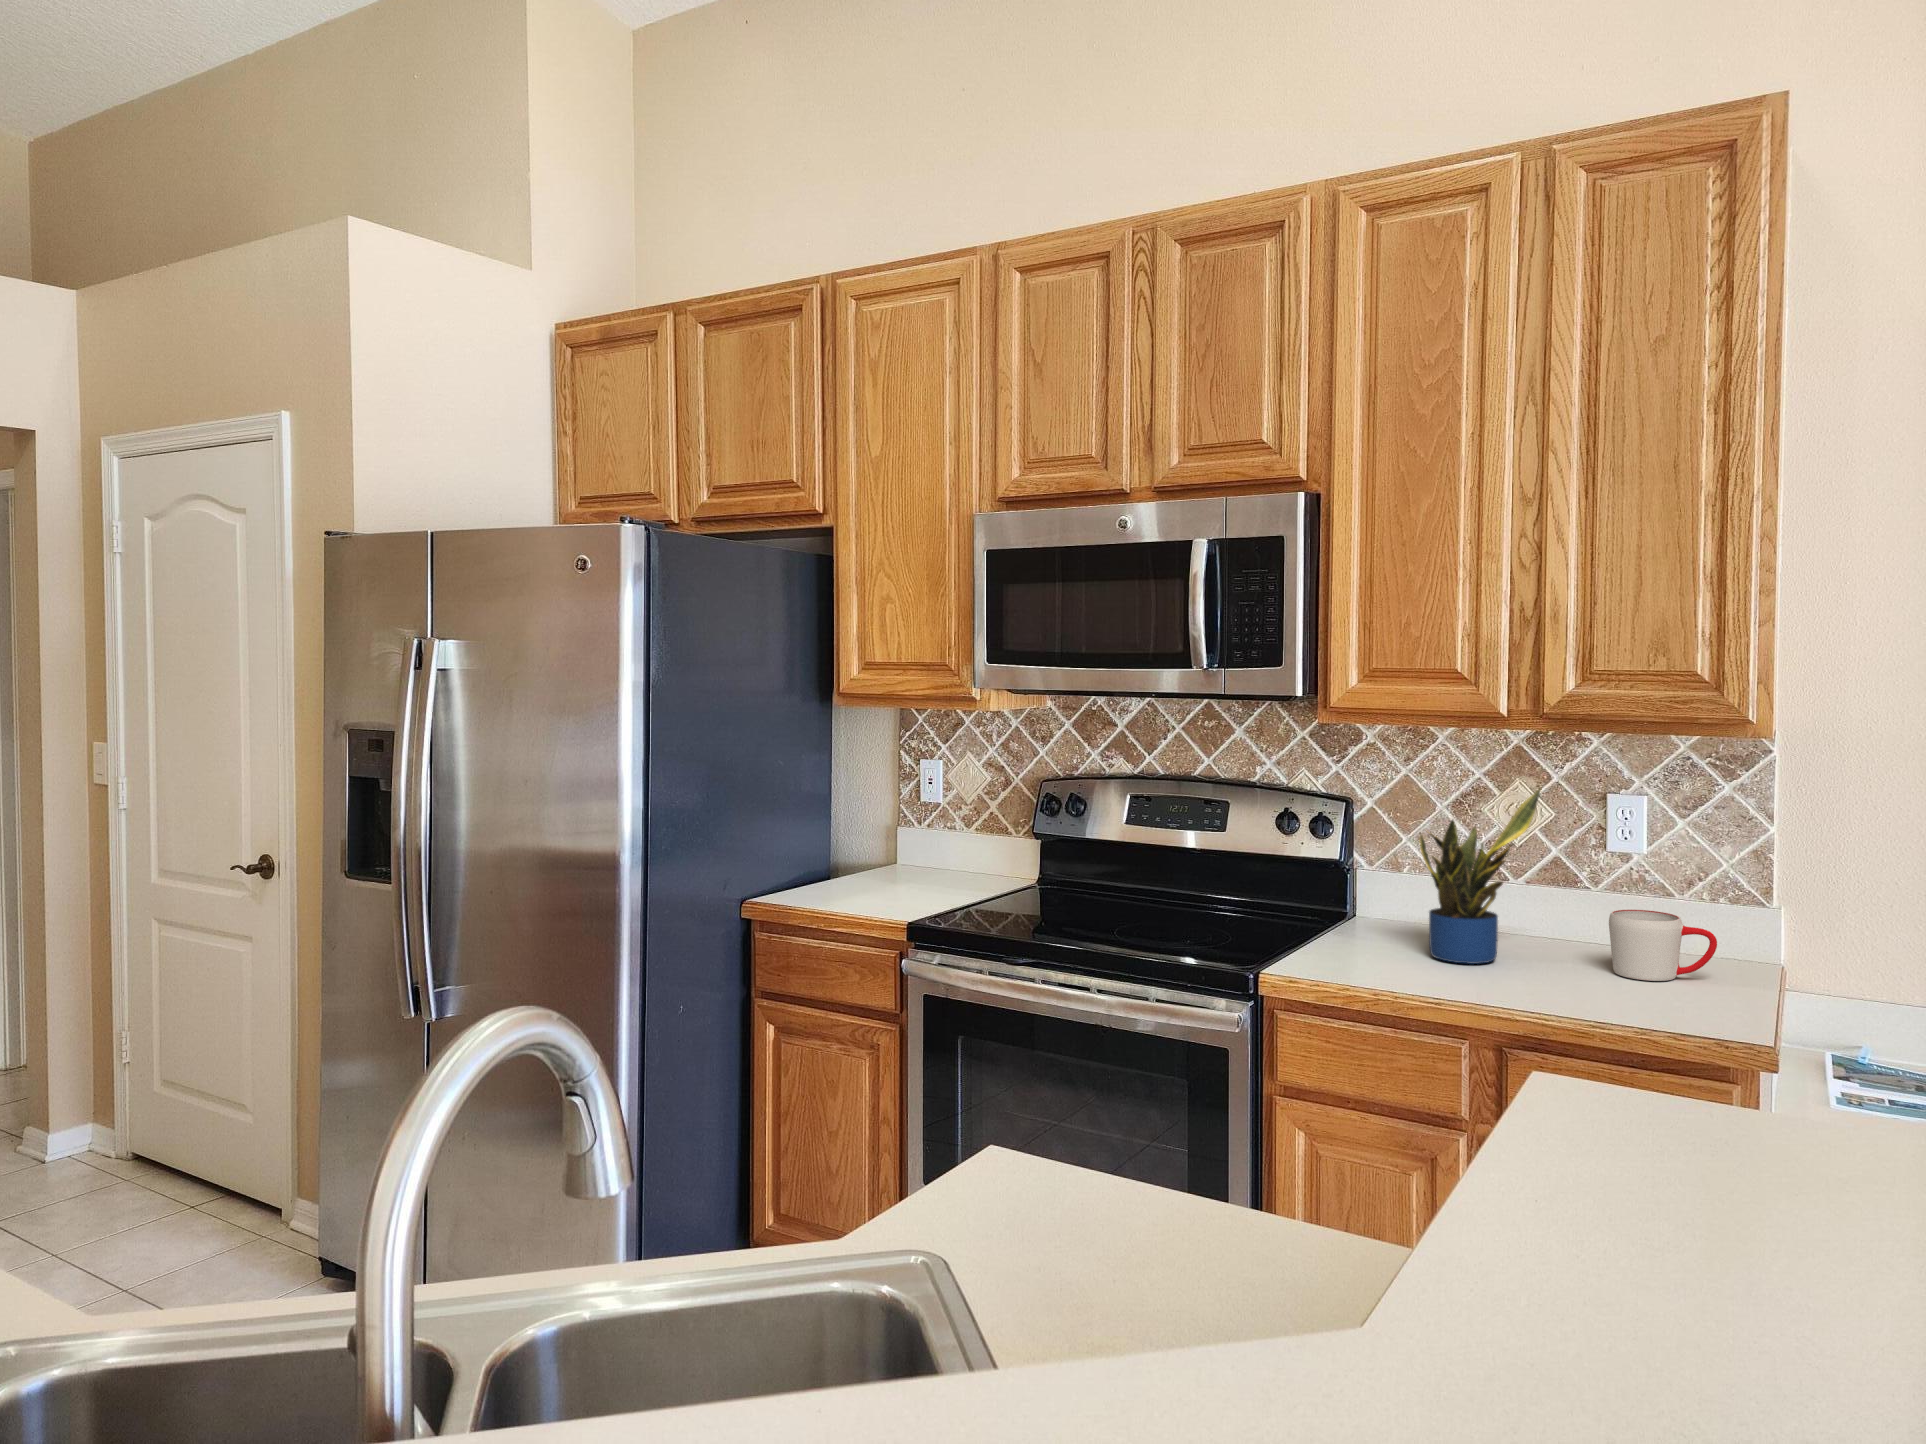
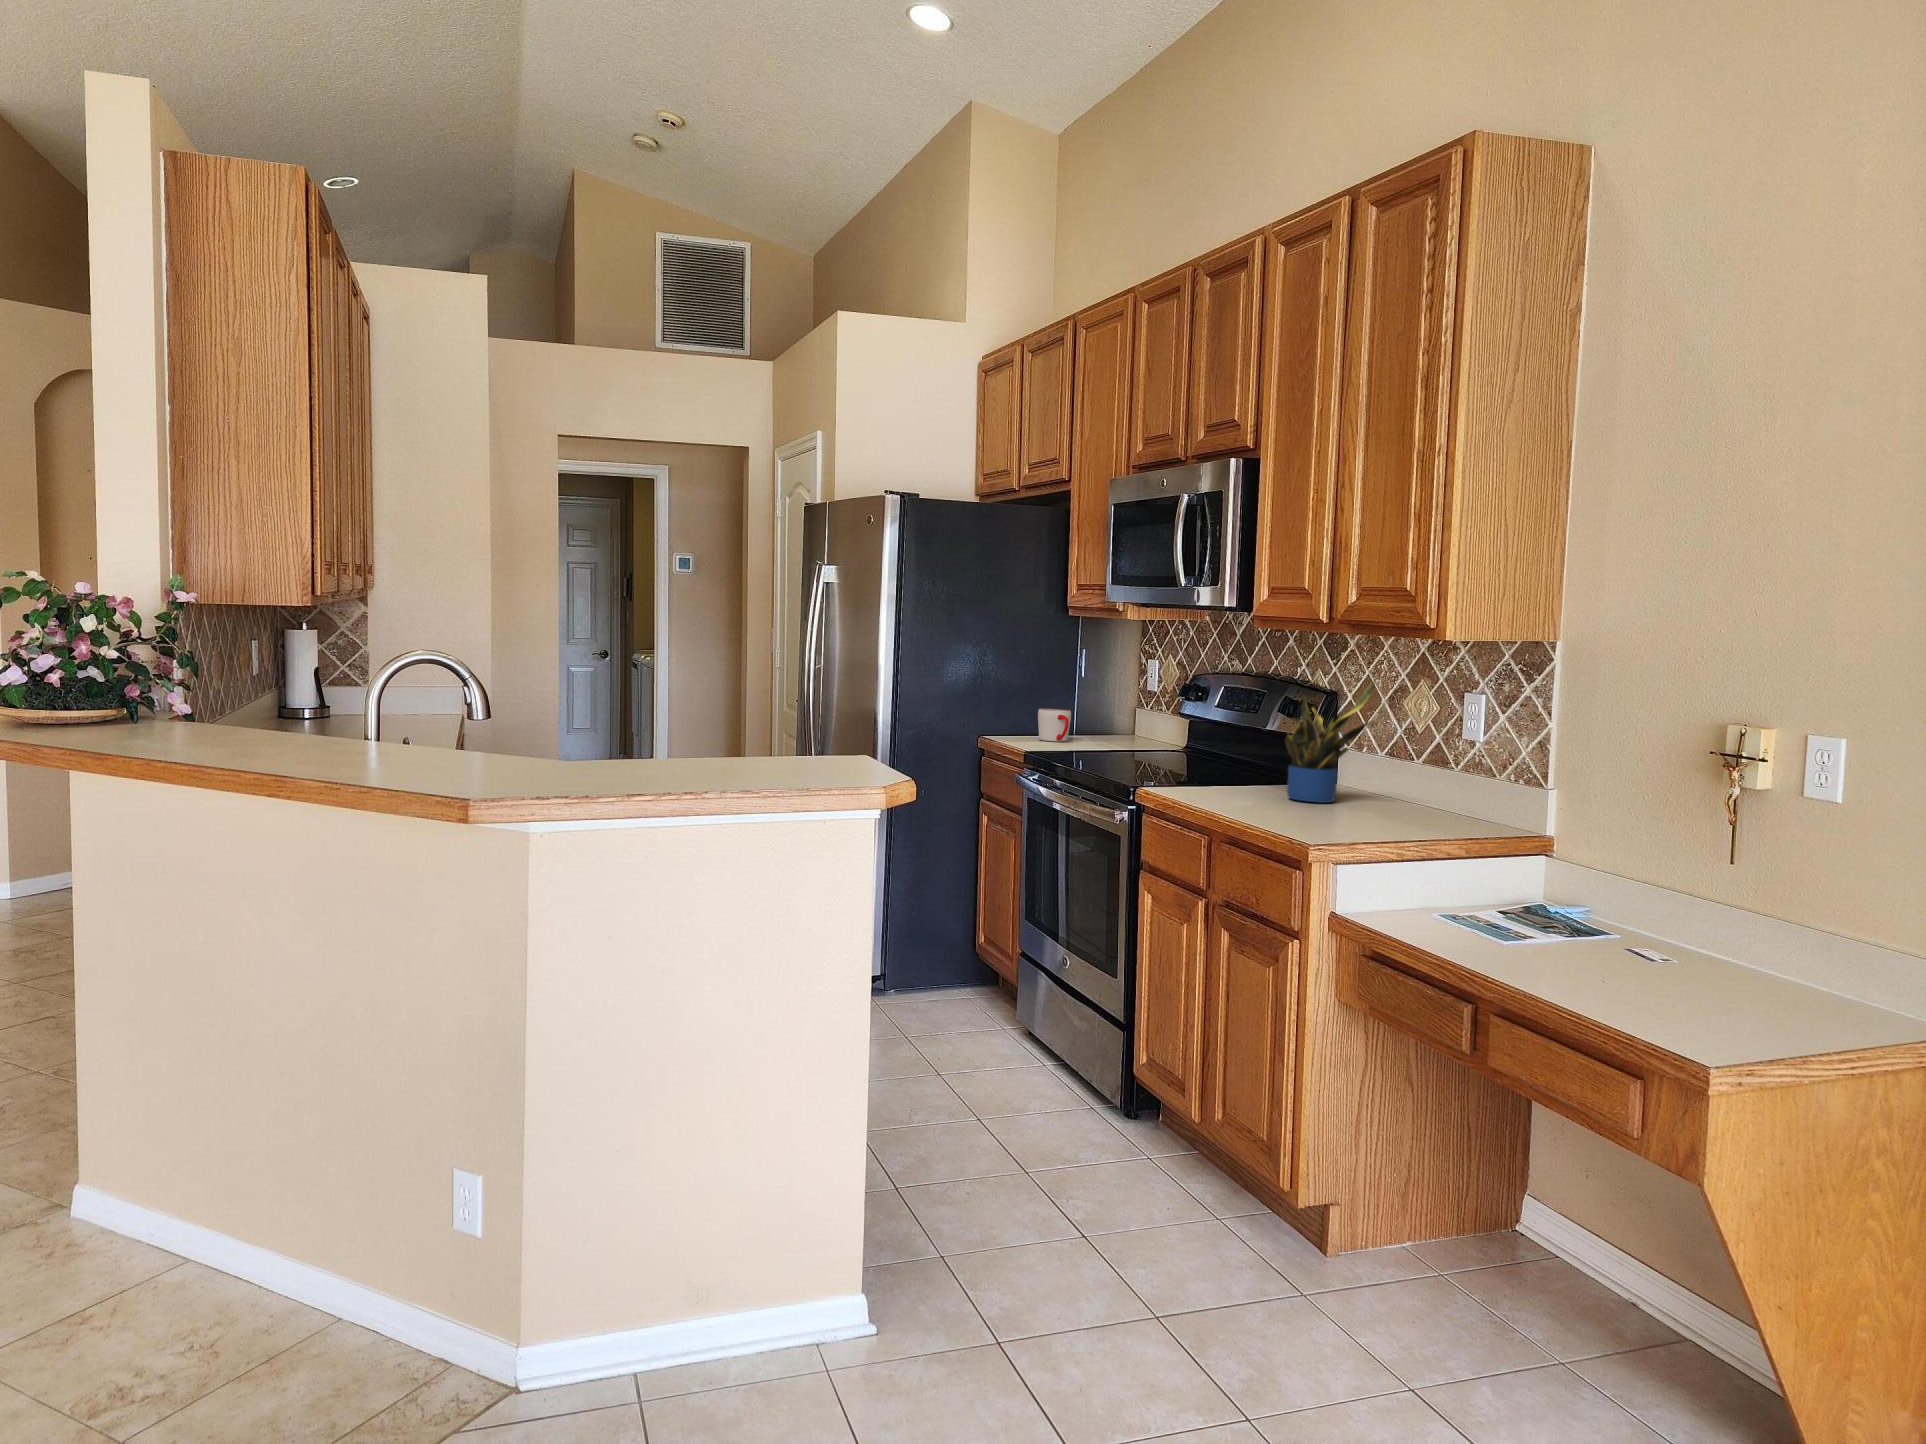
mug: present [1609,909,1717,981] -> present [1038,709,1071,742]

